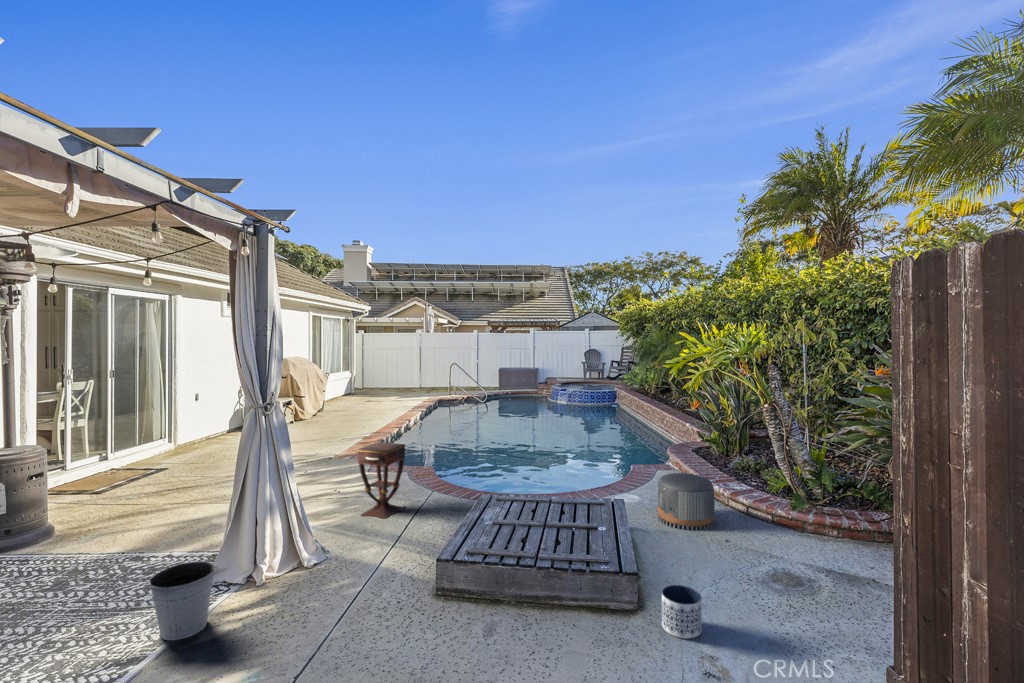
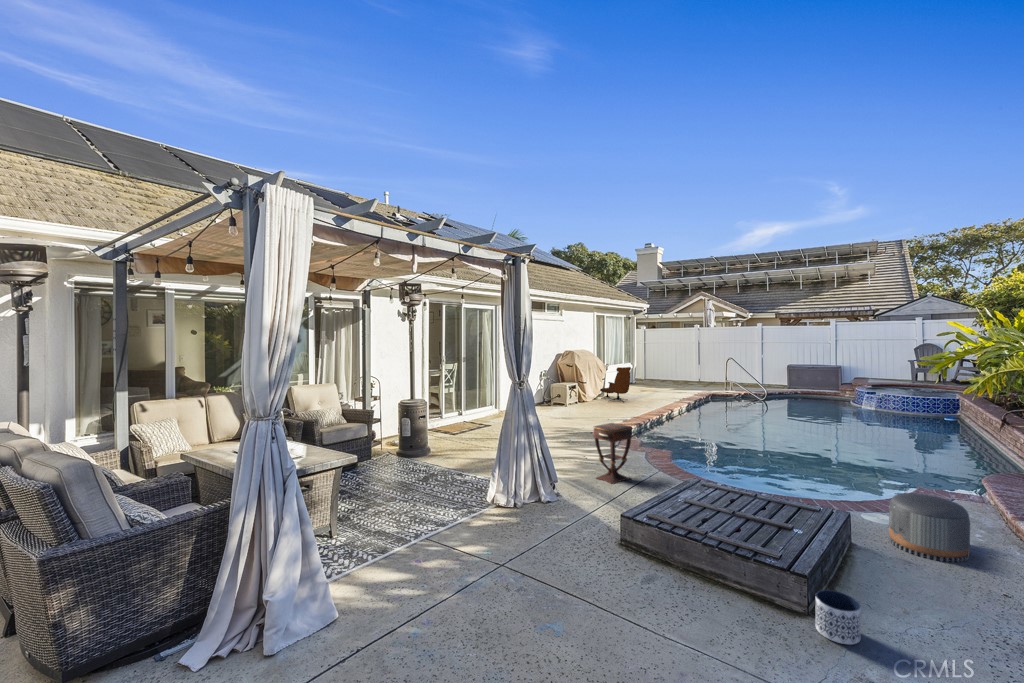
lounge chair: none [321,376,360,419] -> present [600,367,631,402]
bucket: present [148,561,218,640] -> none [447,482,484,527]

